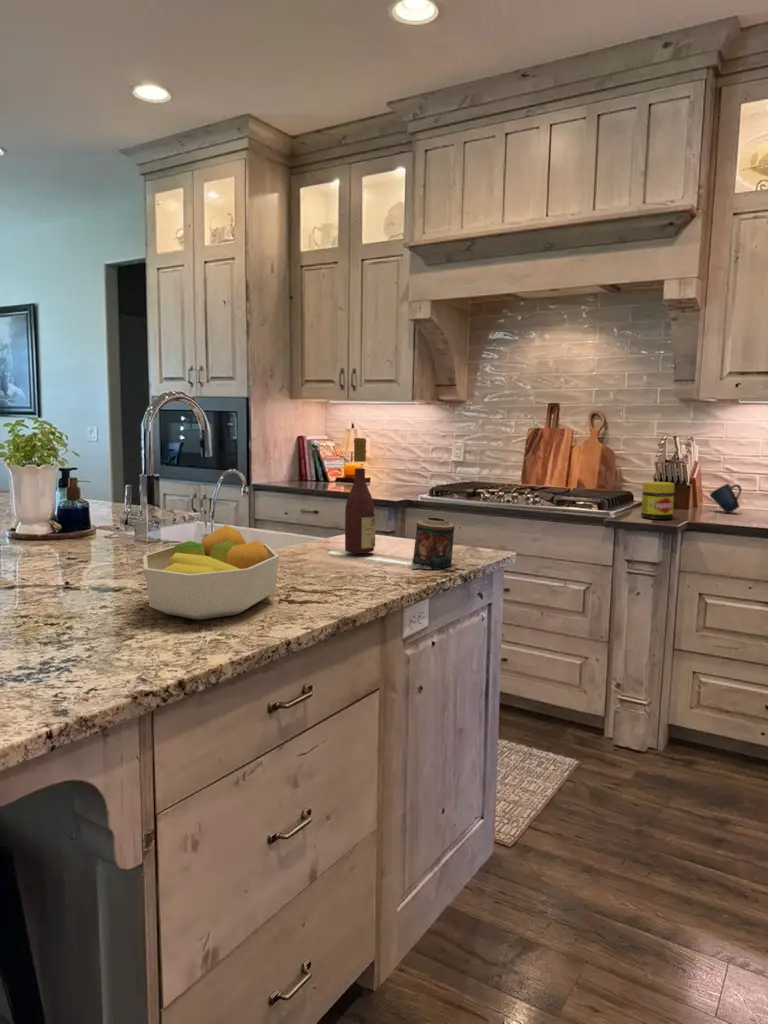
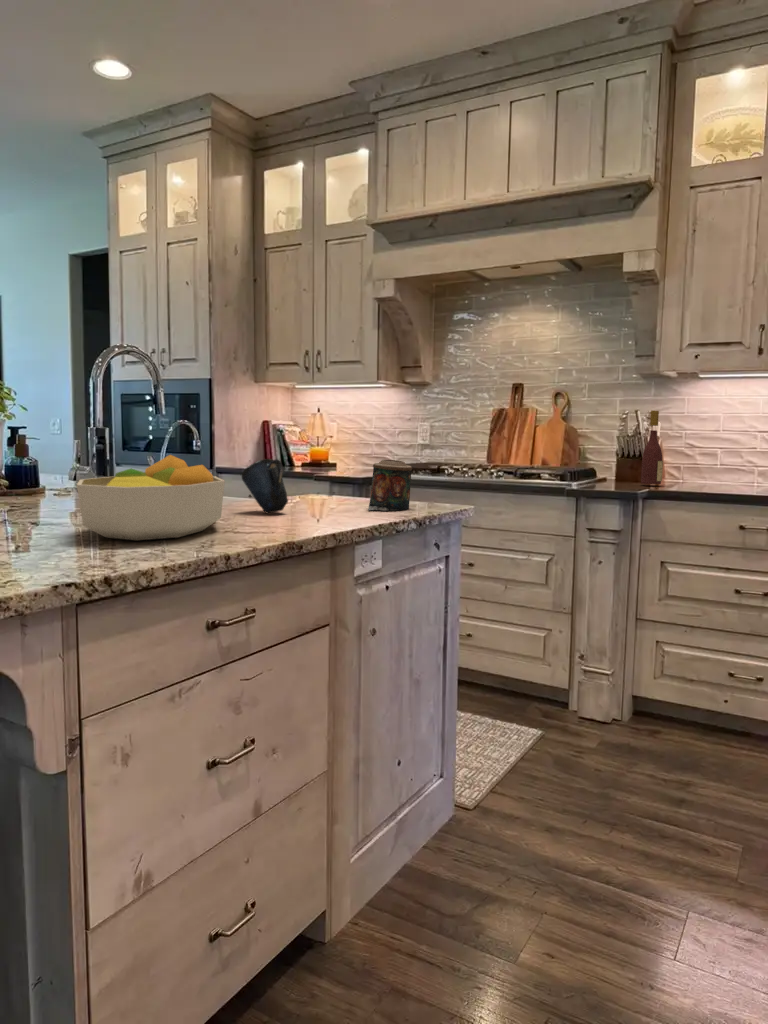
wine bottle: present [345,438,376,553] -> present [641,411,663,484]
jar: present [641,482,675,519] -> none [602,452,635,488]
mug: present [710,484,741,513] -> present [242,459,288,513]

